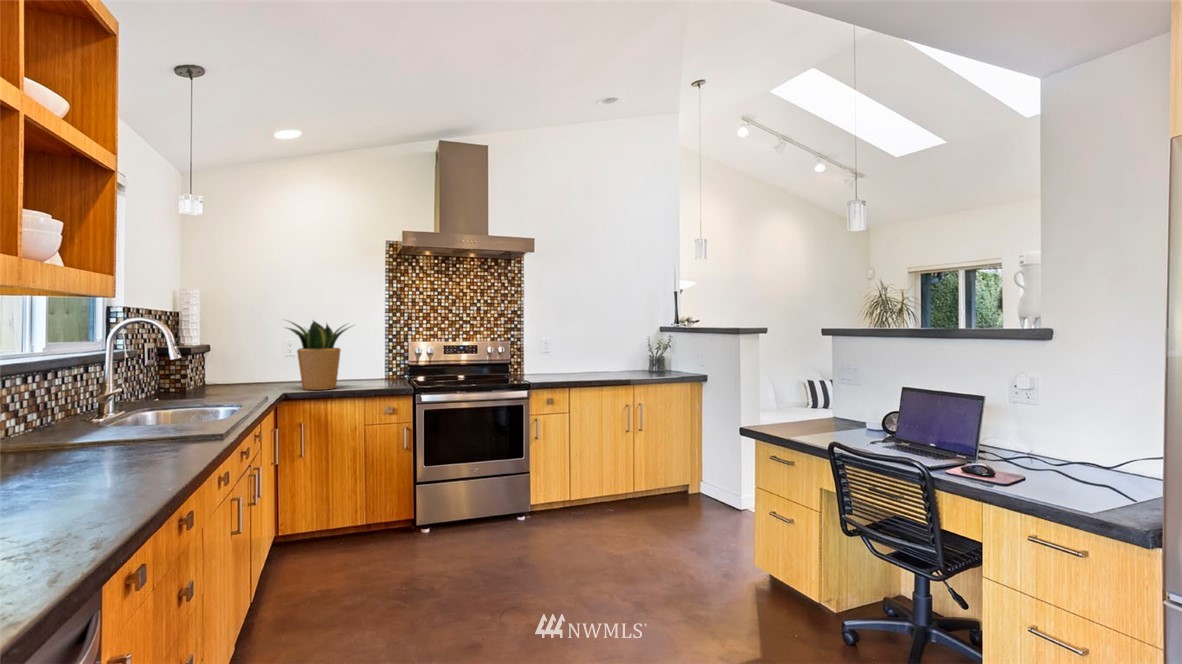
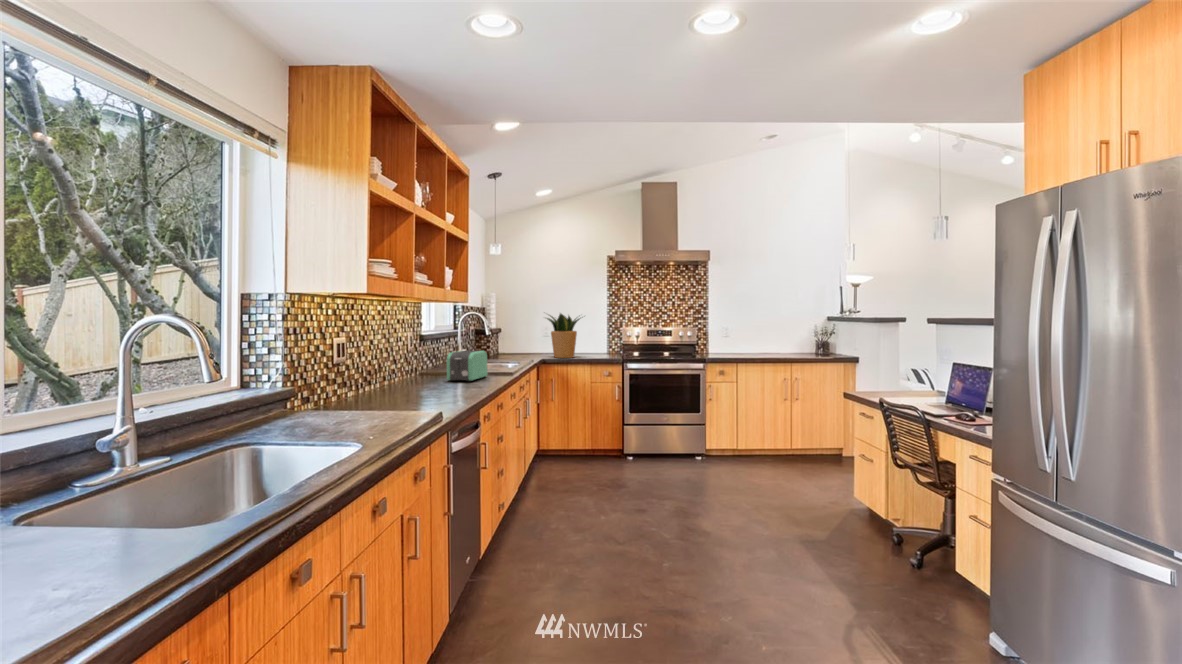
toaster: none [44,396,161,469] -> present [447,351,487,381]

